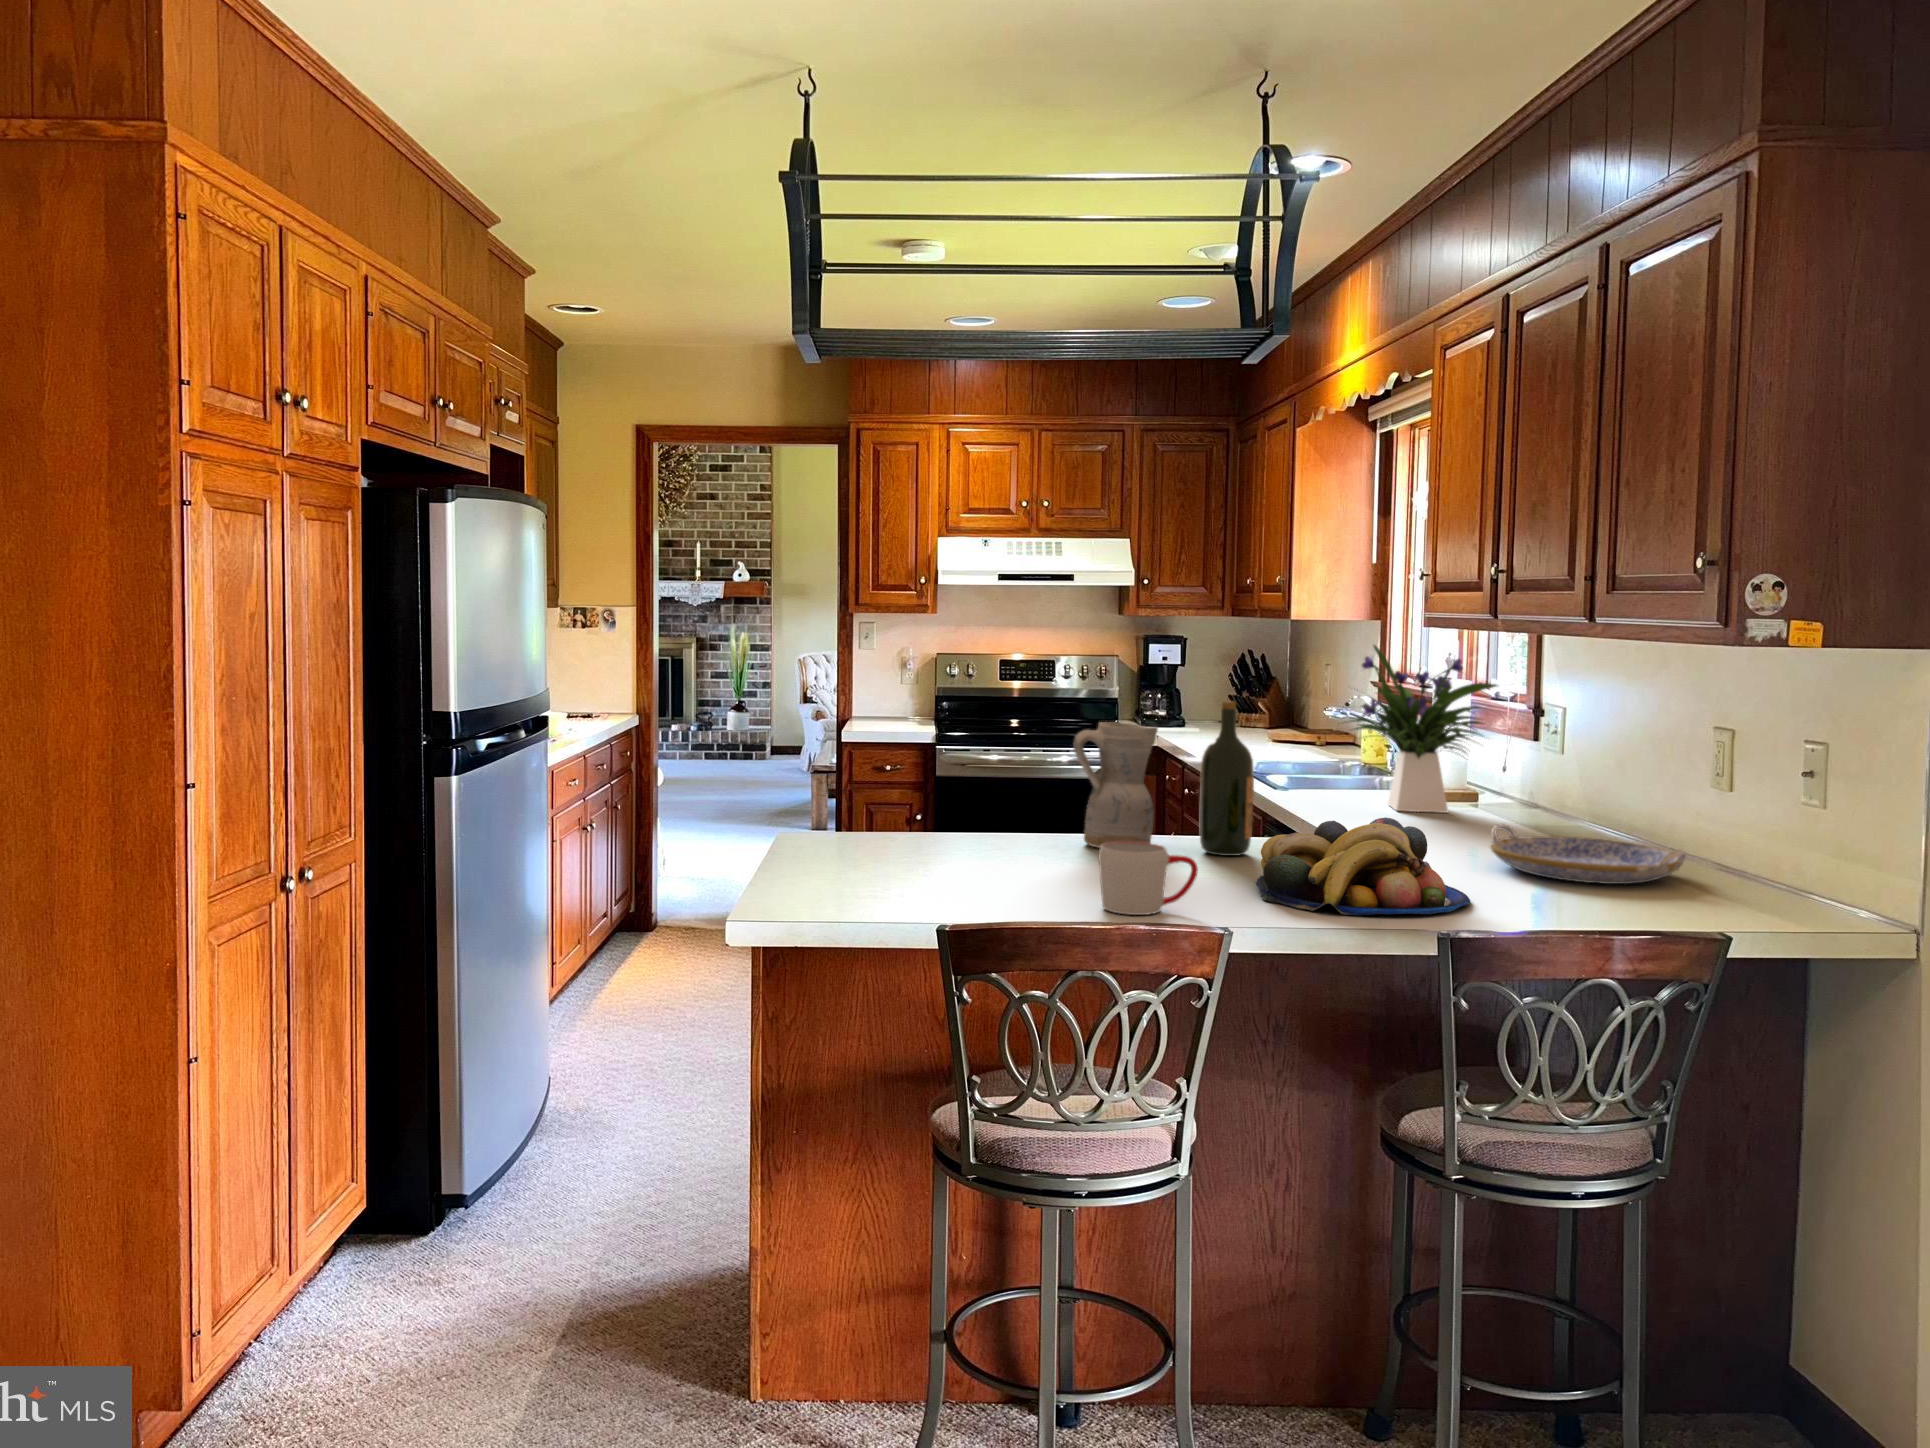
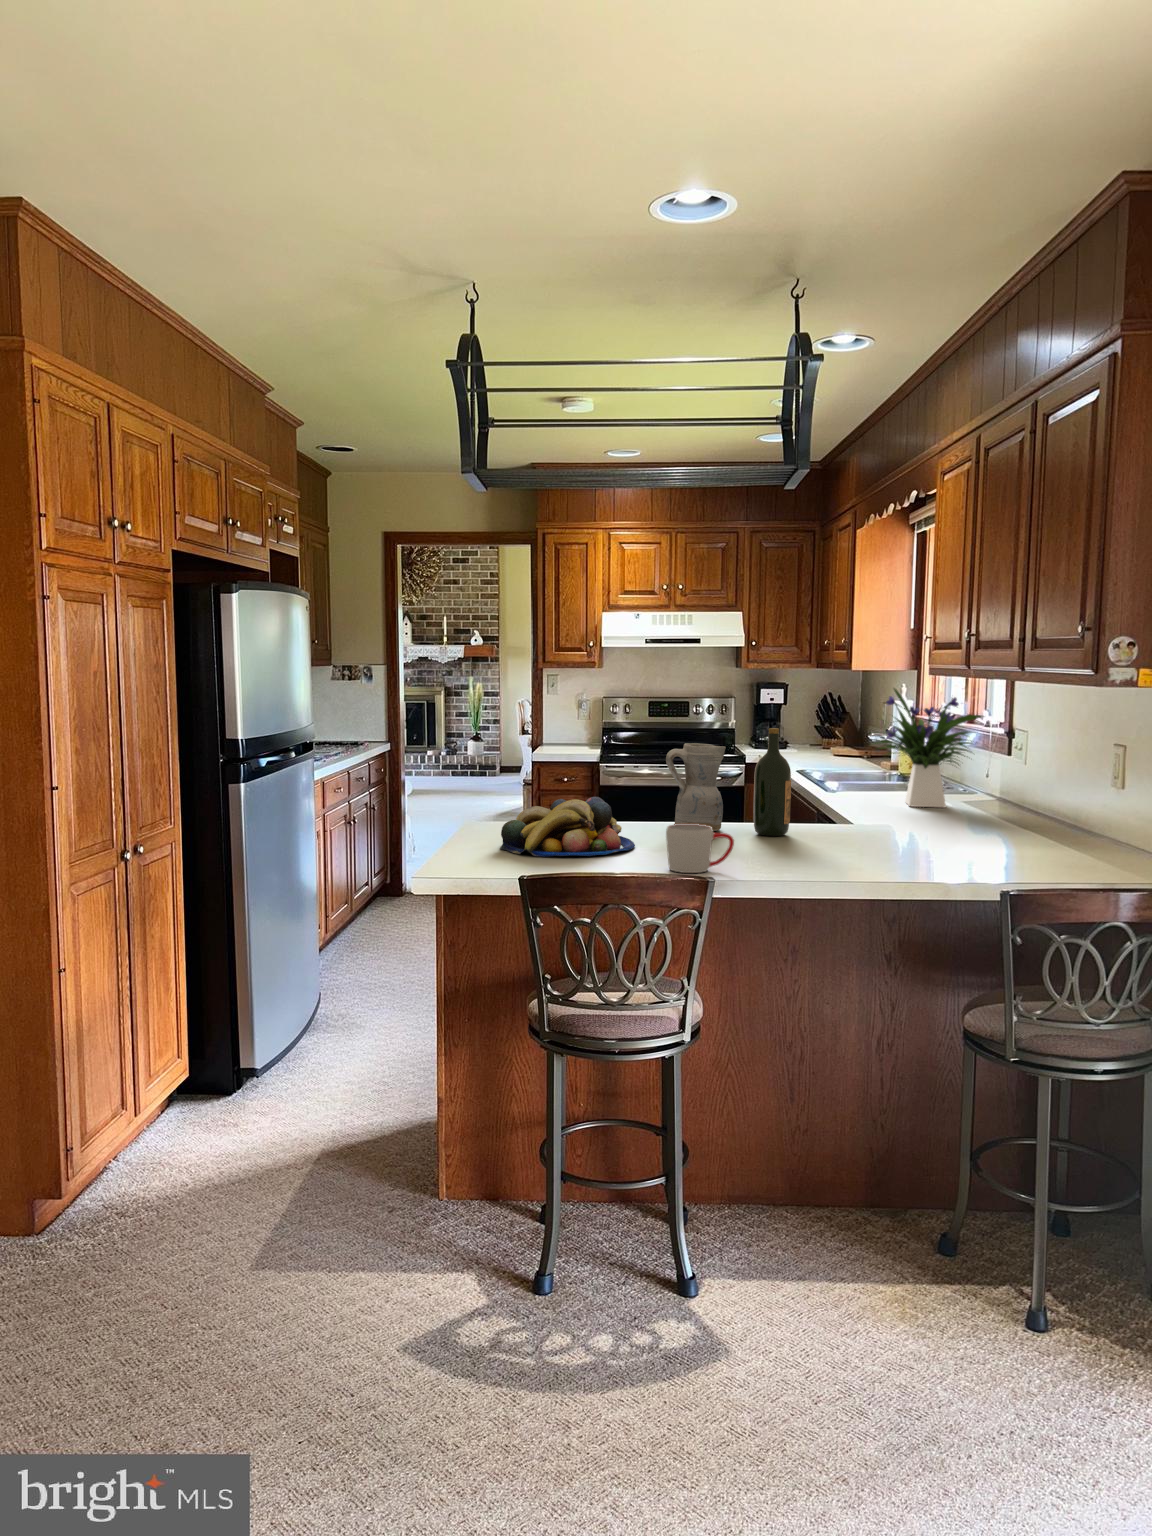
fruit bowl: present [1256,818,1470,915] -> present [500,797,635,857]
serving tray: present [1490,824,1686,884] -> none [954,813,1087,853]

